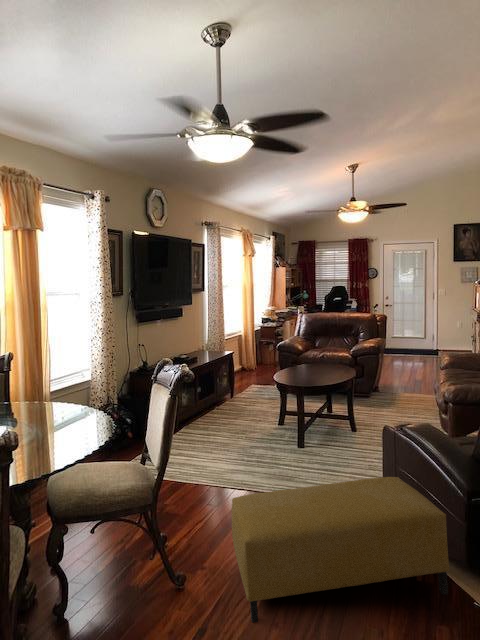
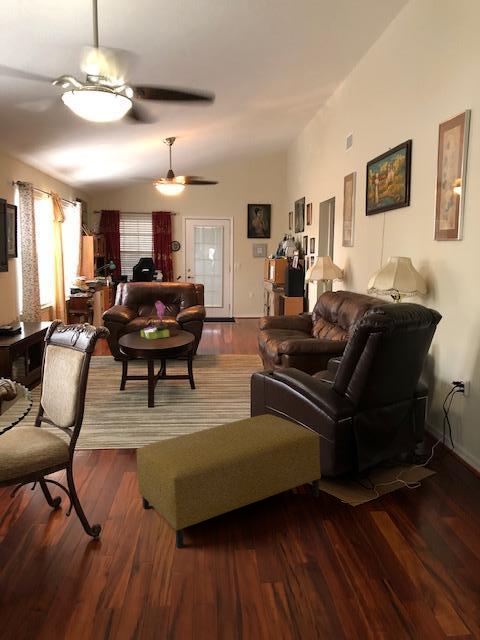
flower arrangement: none [301,333,329,374] -> present [141,301,169,339]

